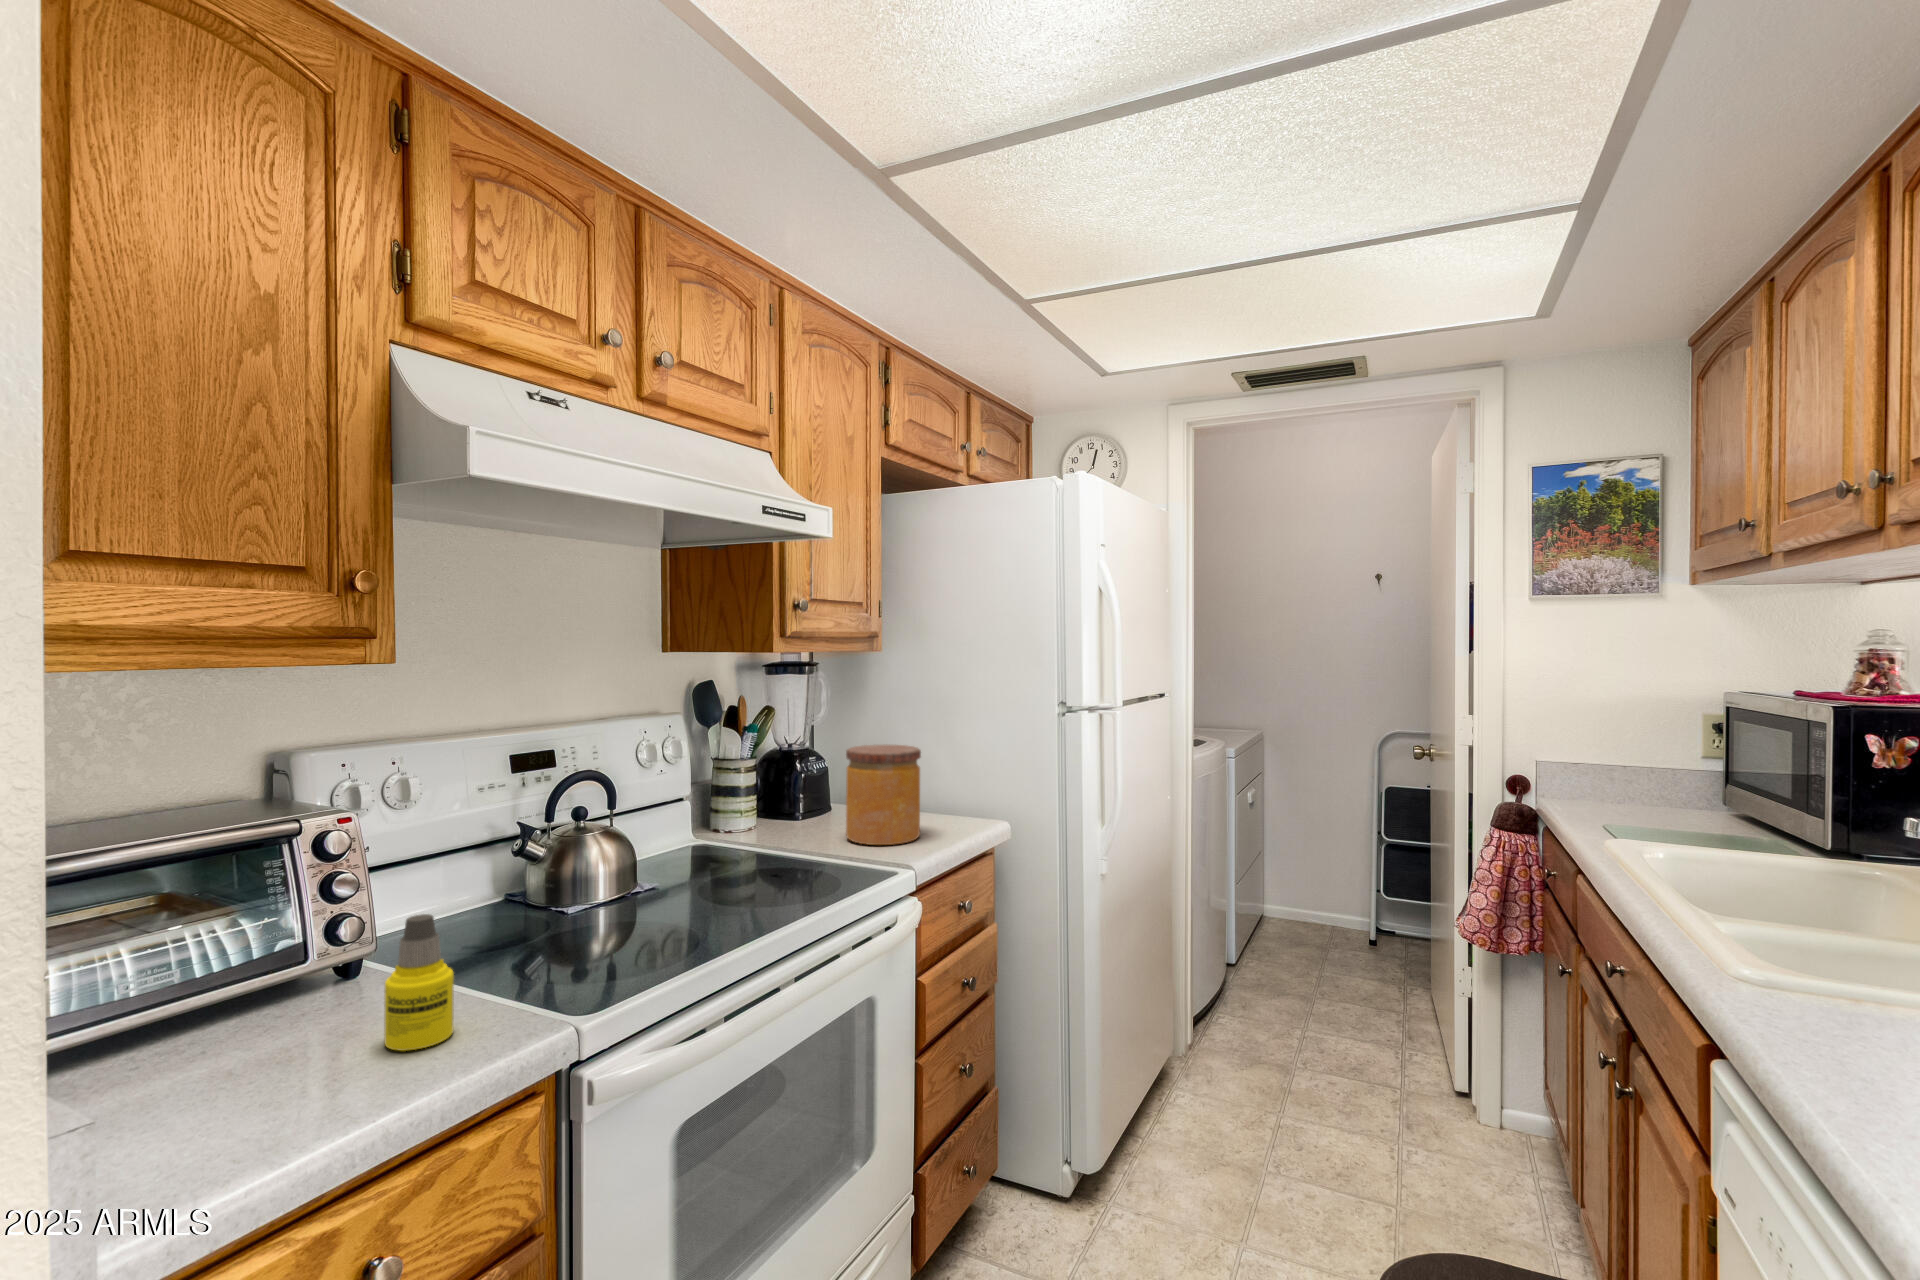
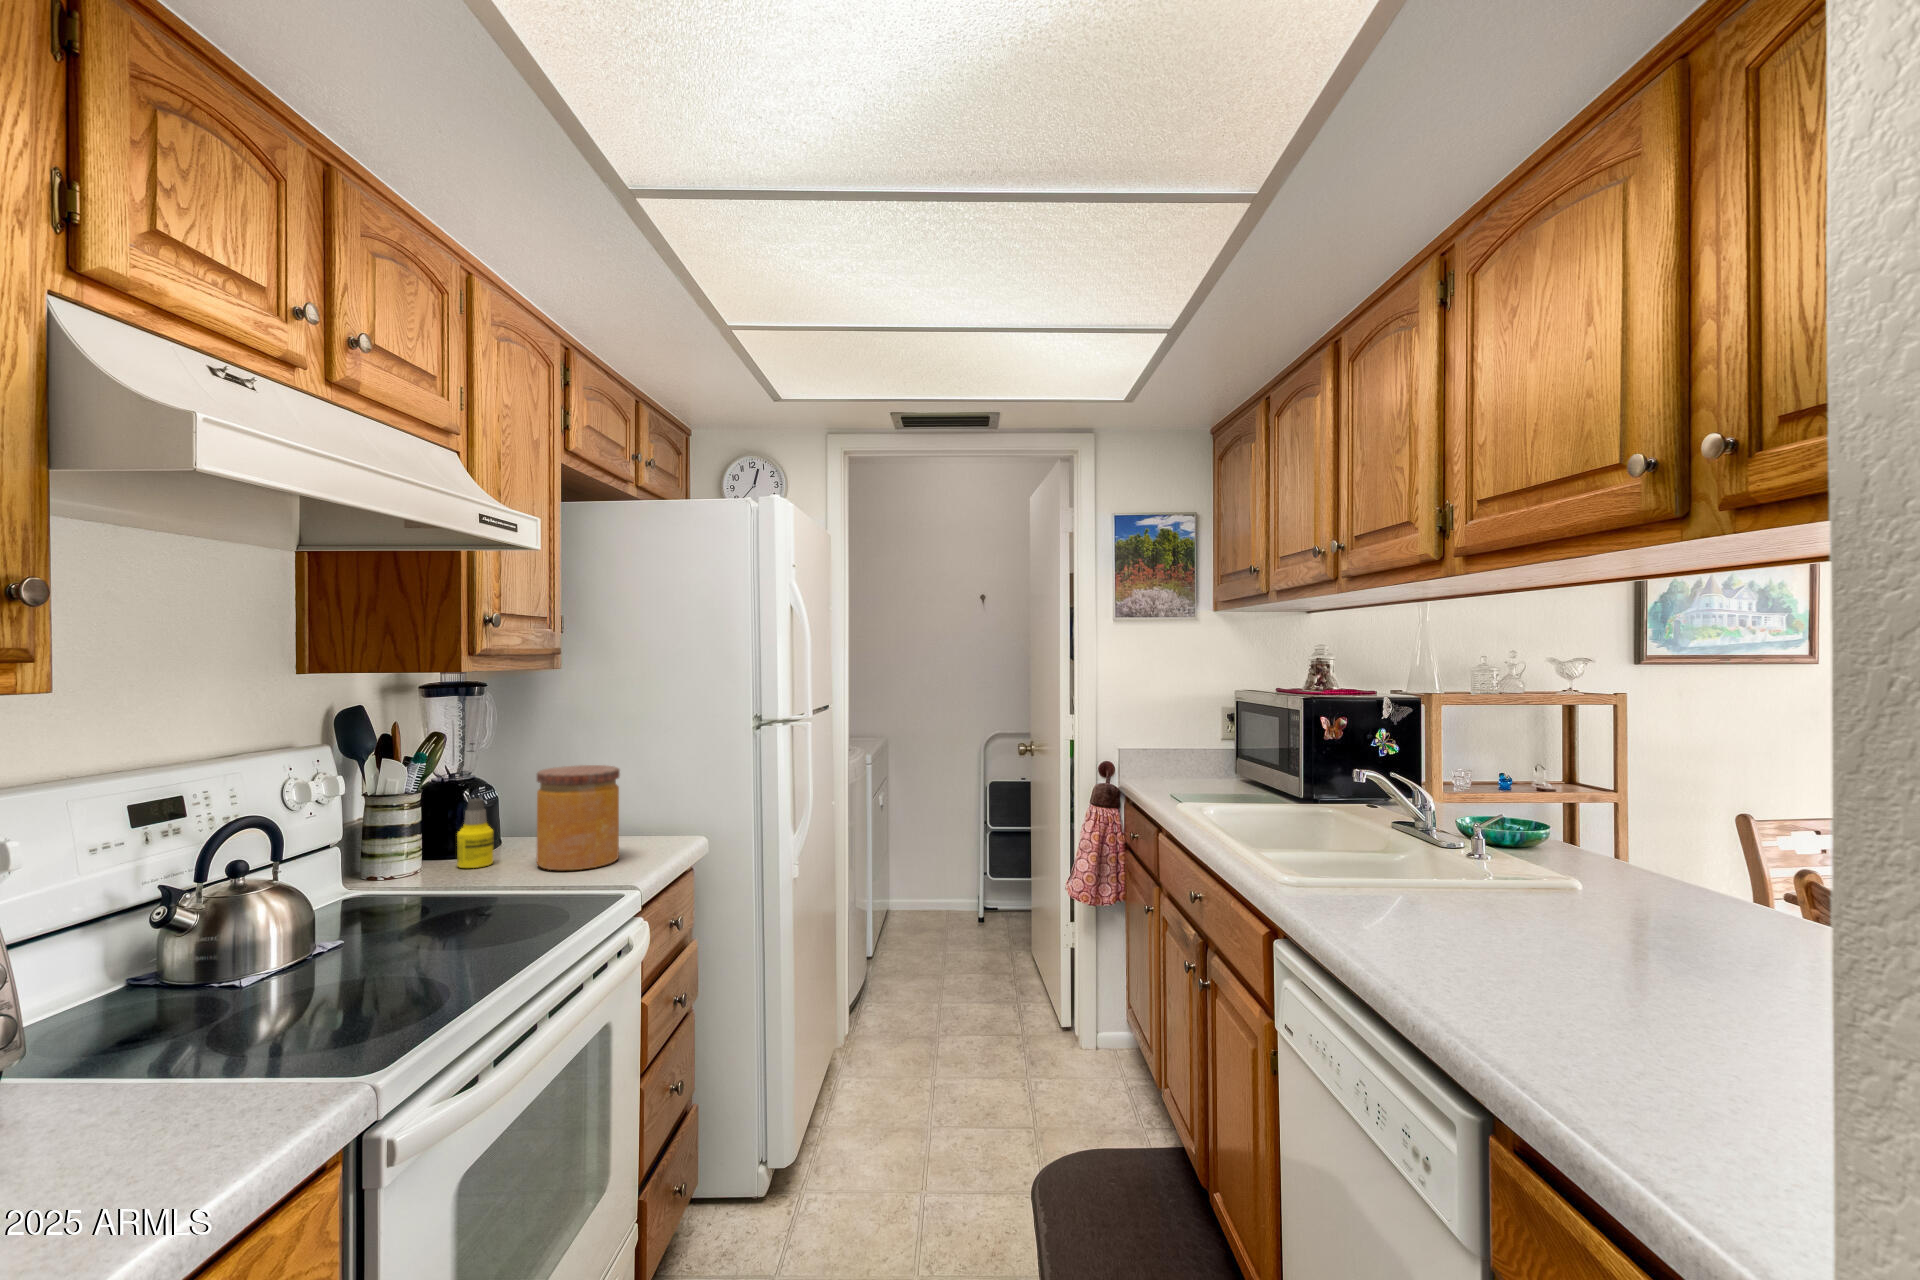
bottle: present [384,914,454,1051] -> present [457,798,494,868]

